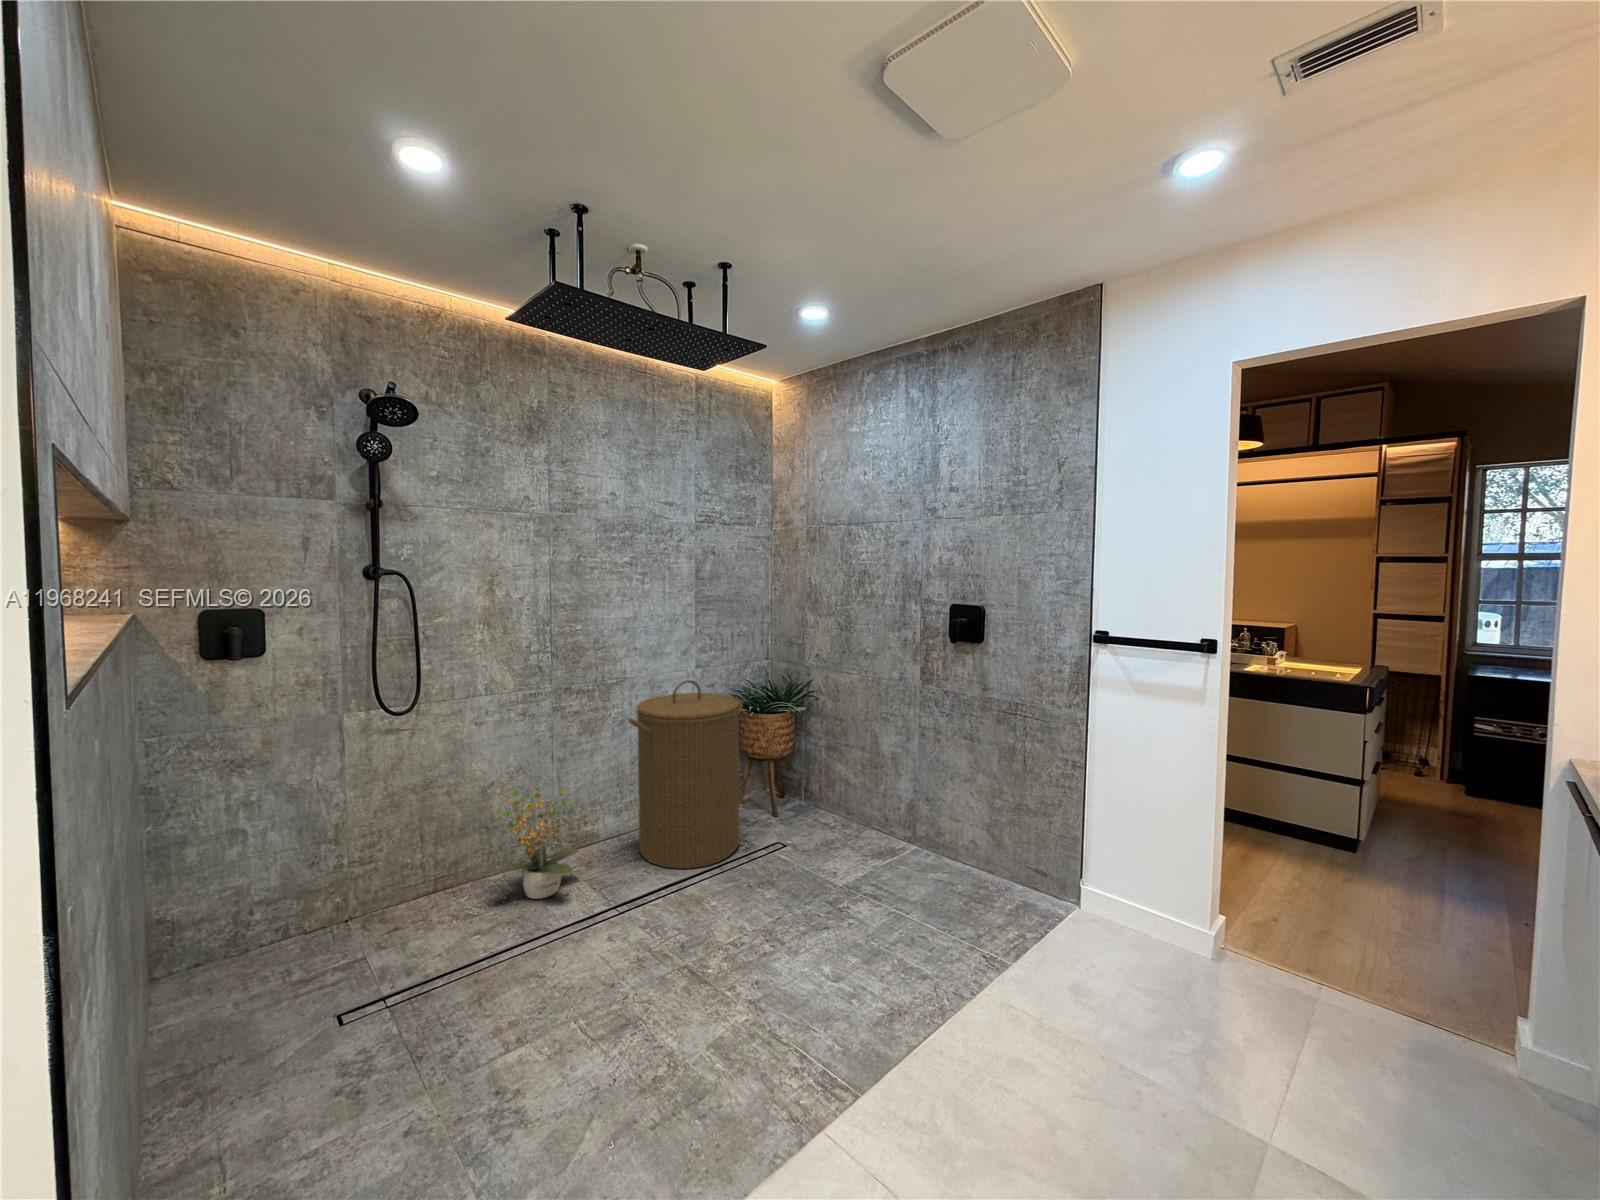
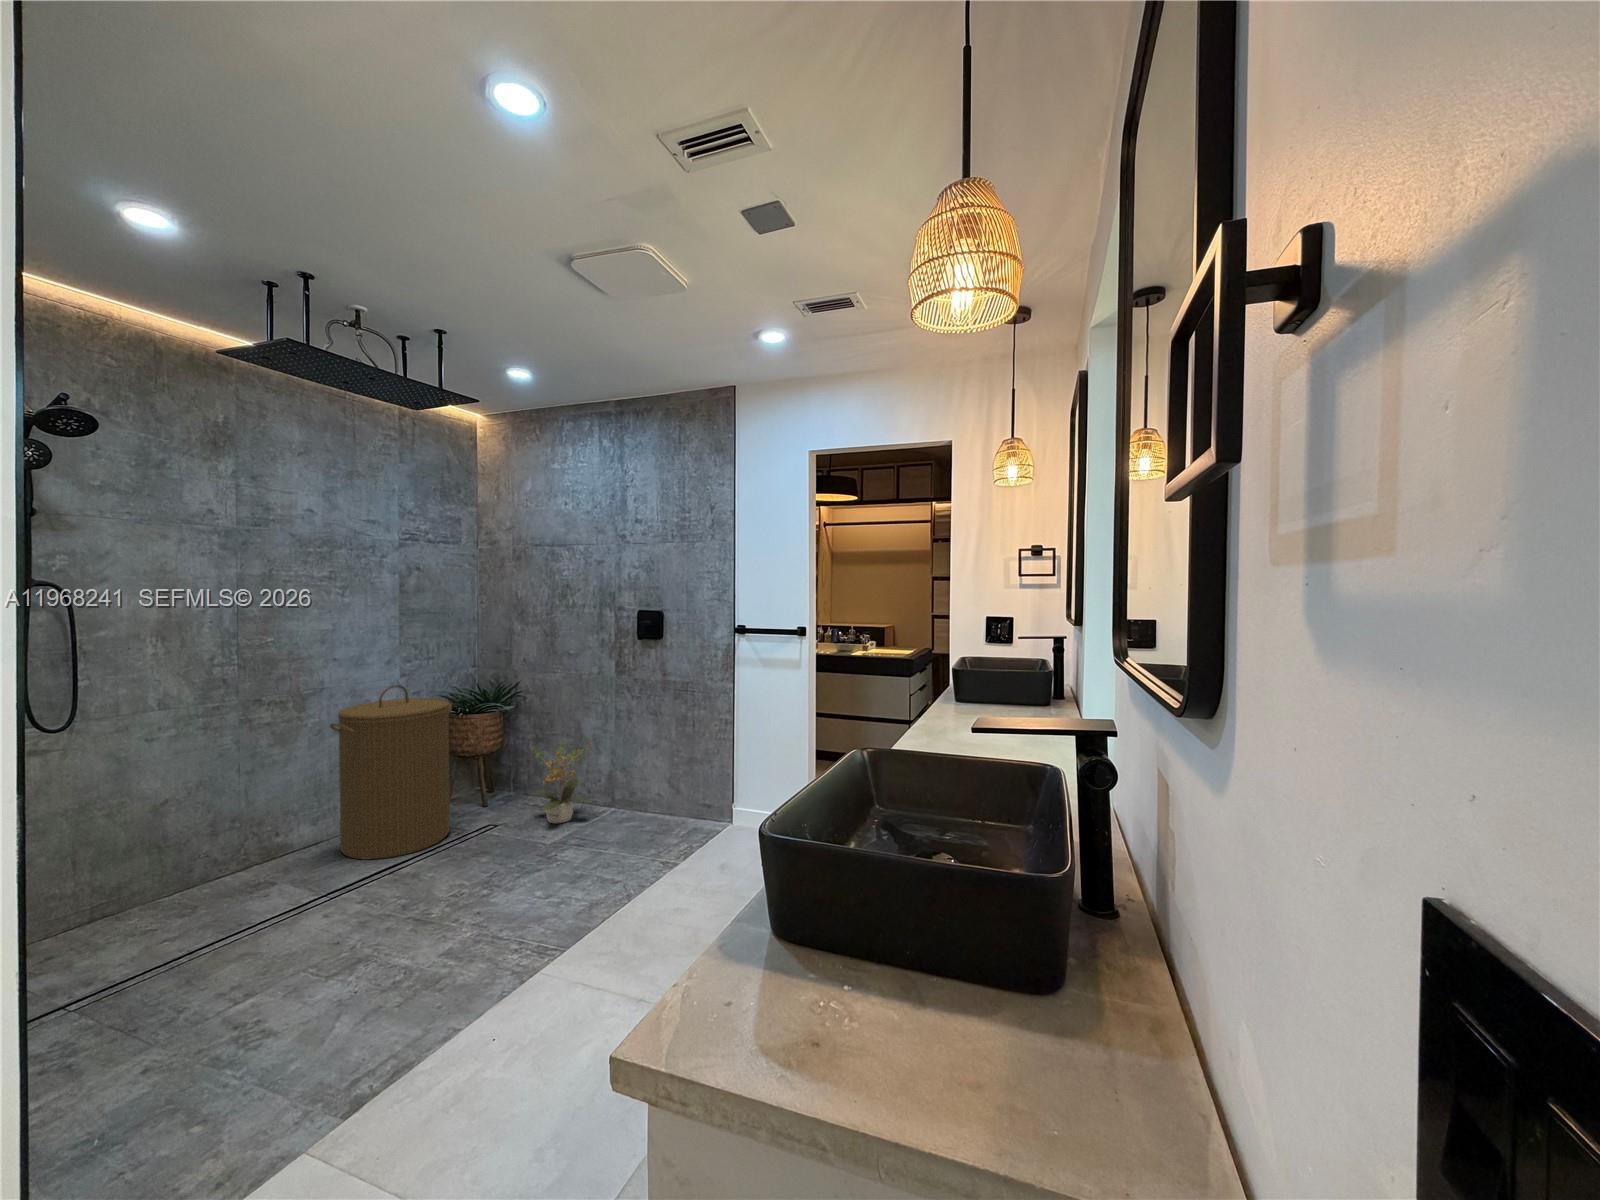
potted plant: present [487,785,579,899] -> present [533,743,586,823]

